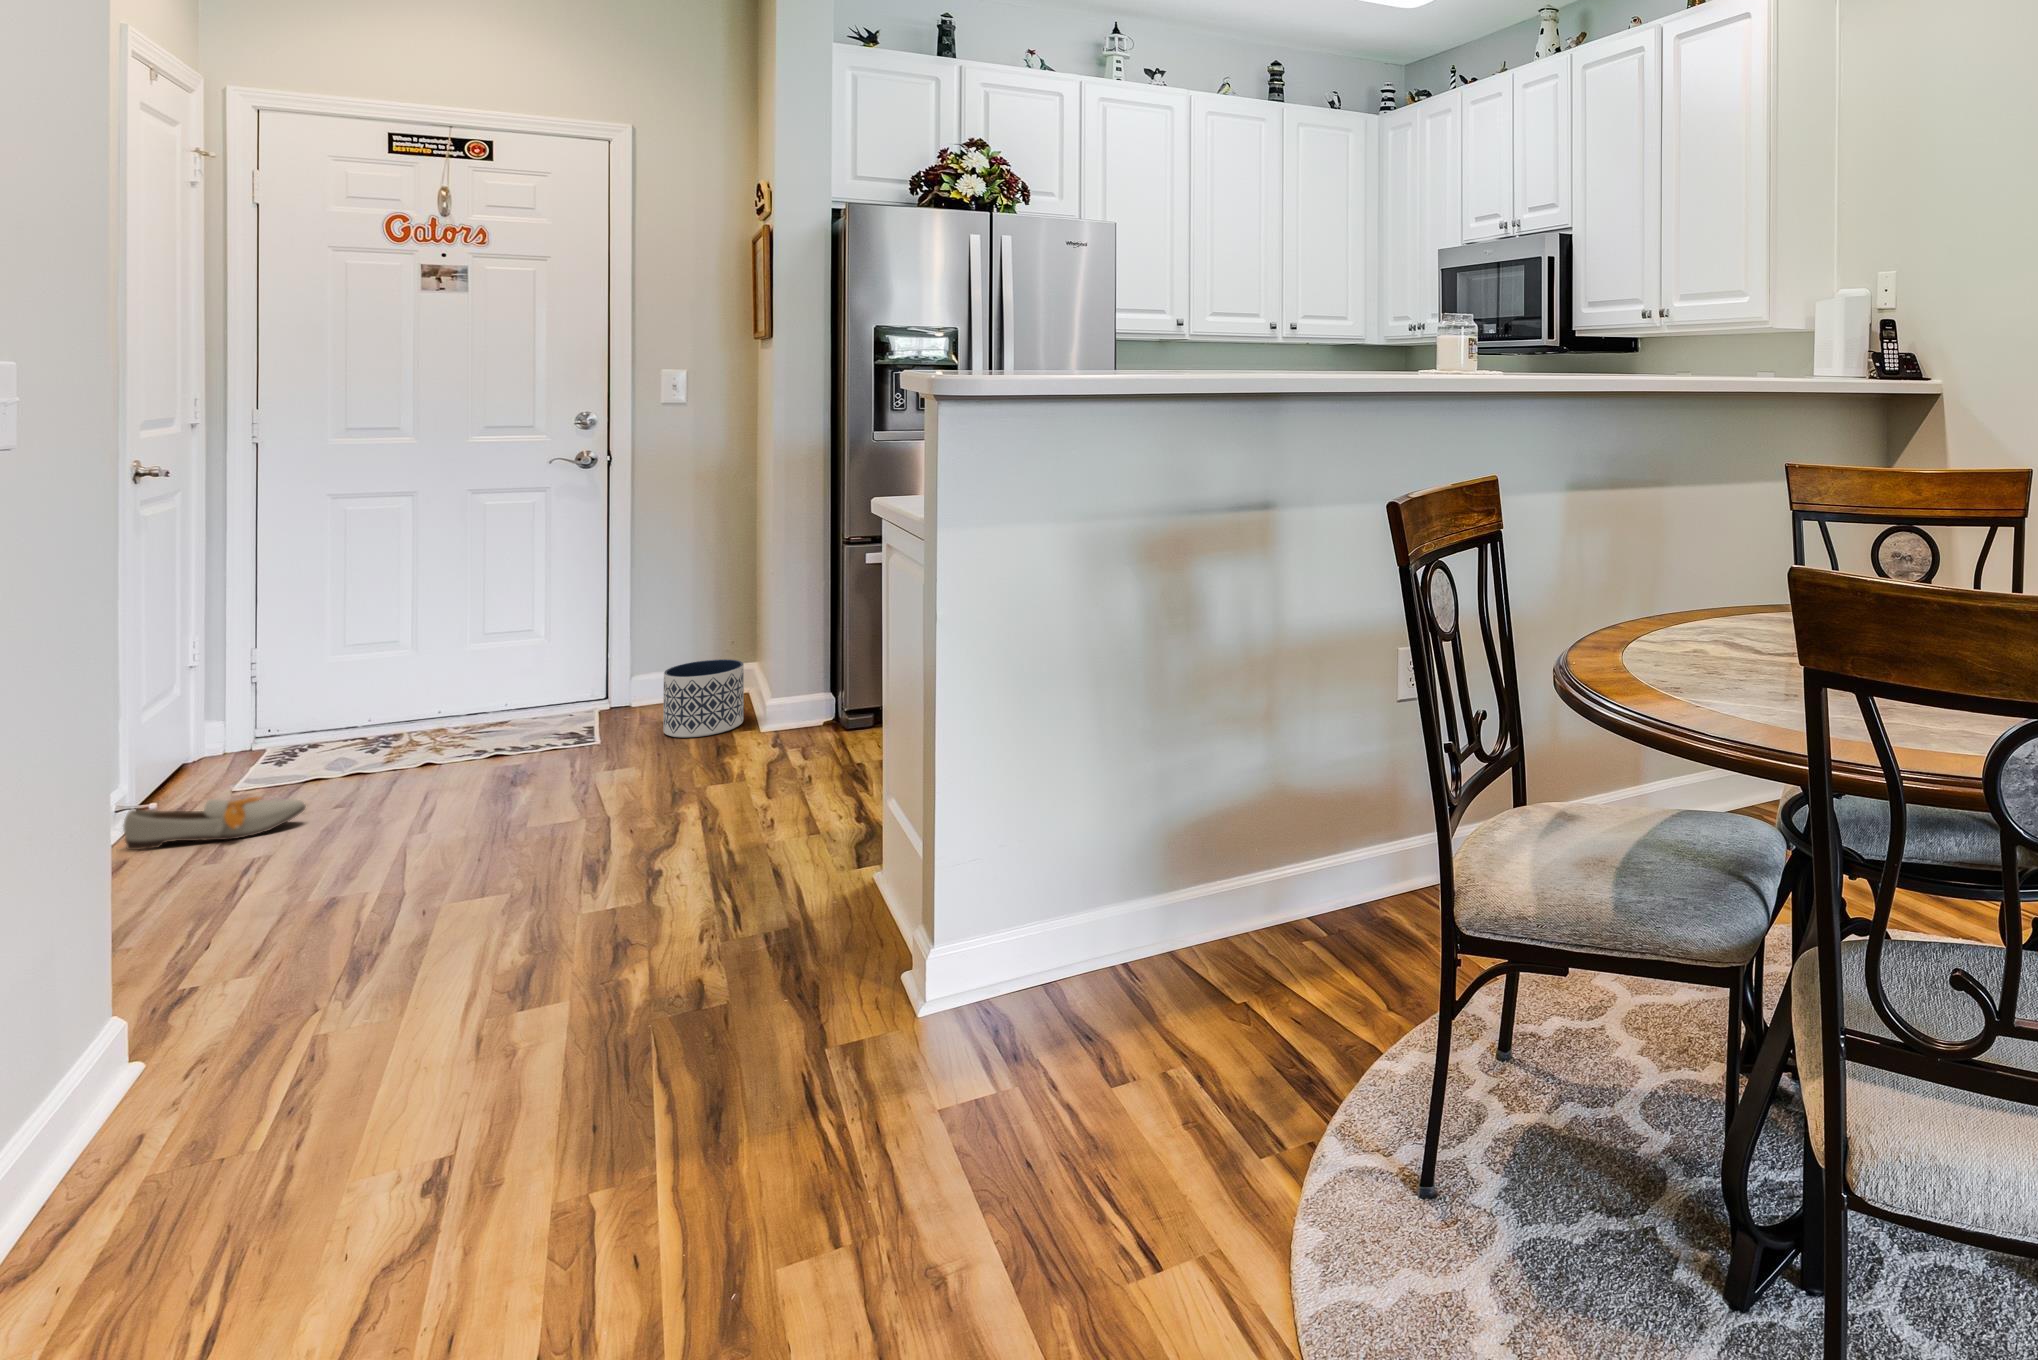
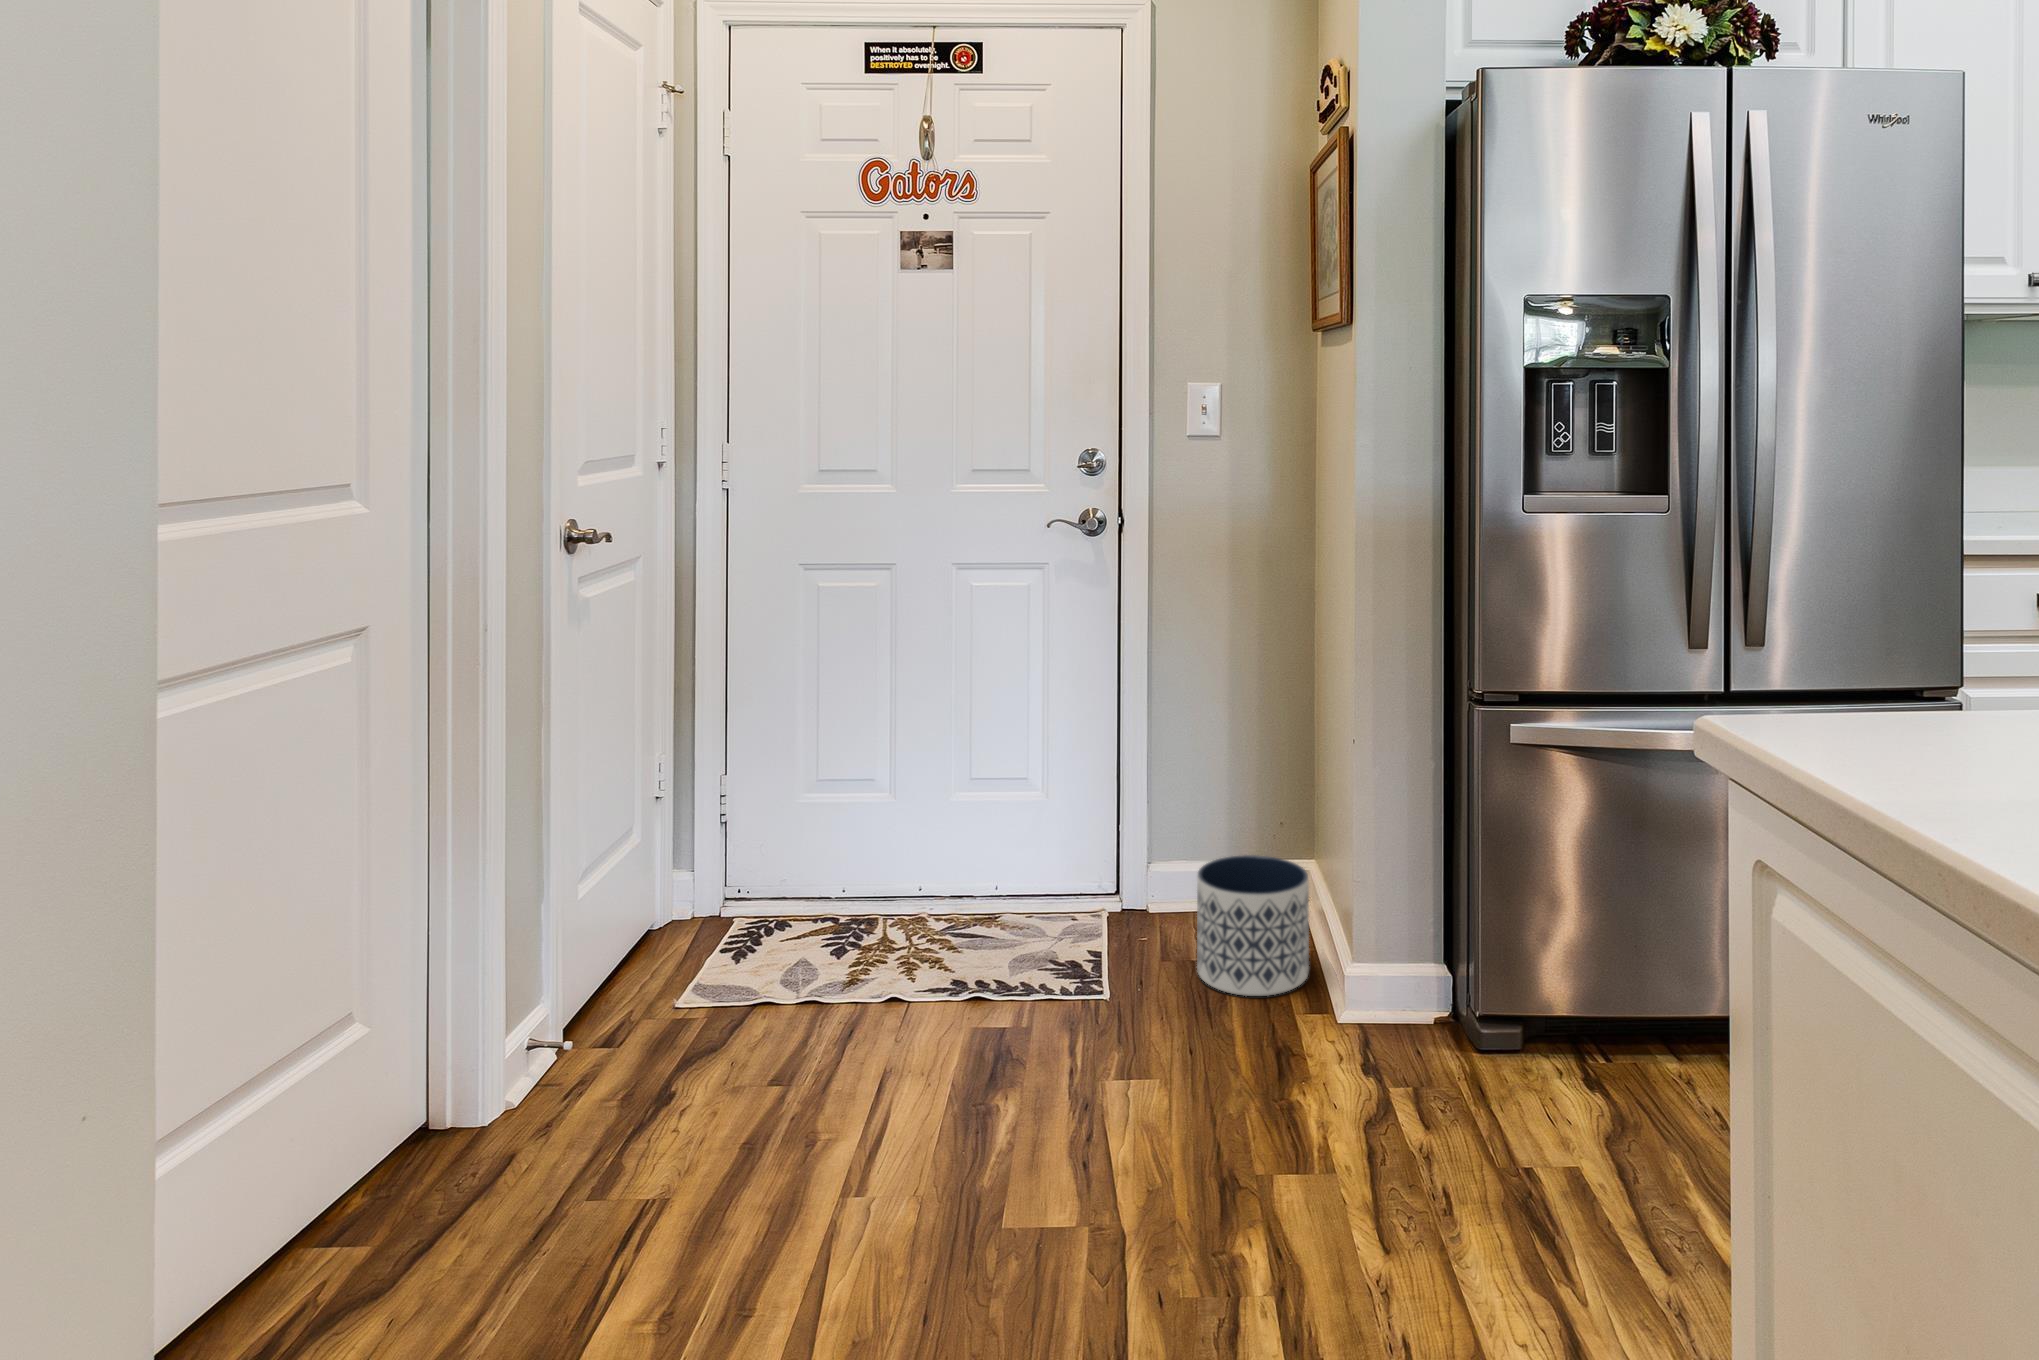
shoe: present [123,796,306,850] -> none [562,1019,756,1093]

